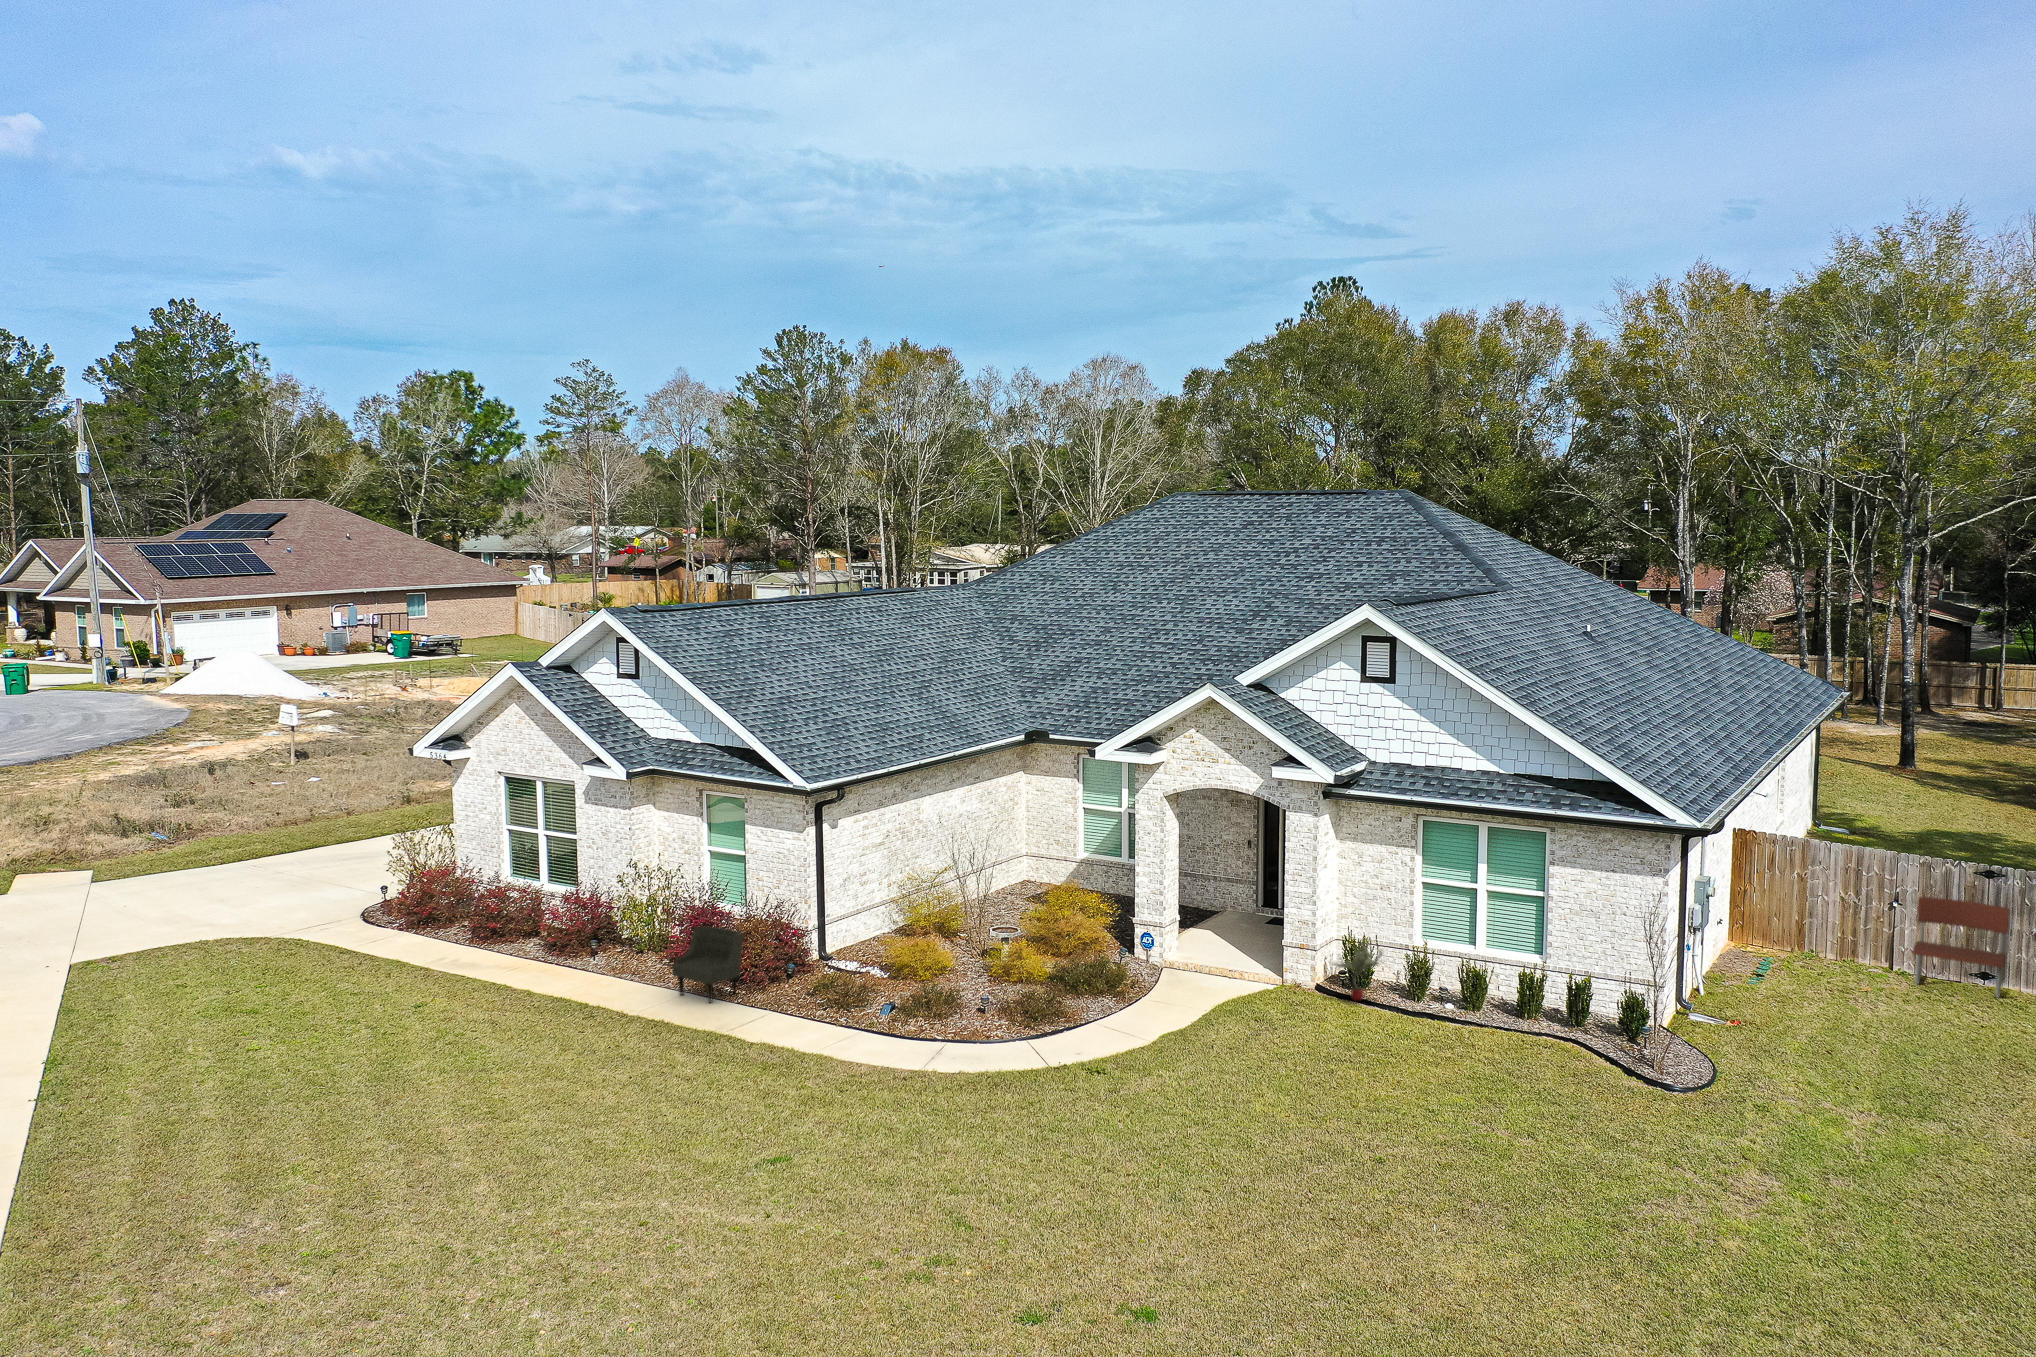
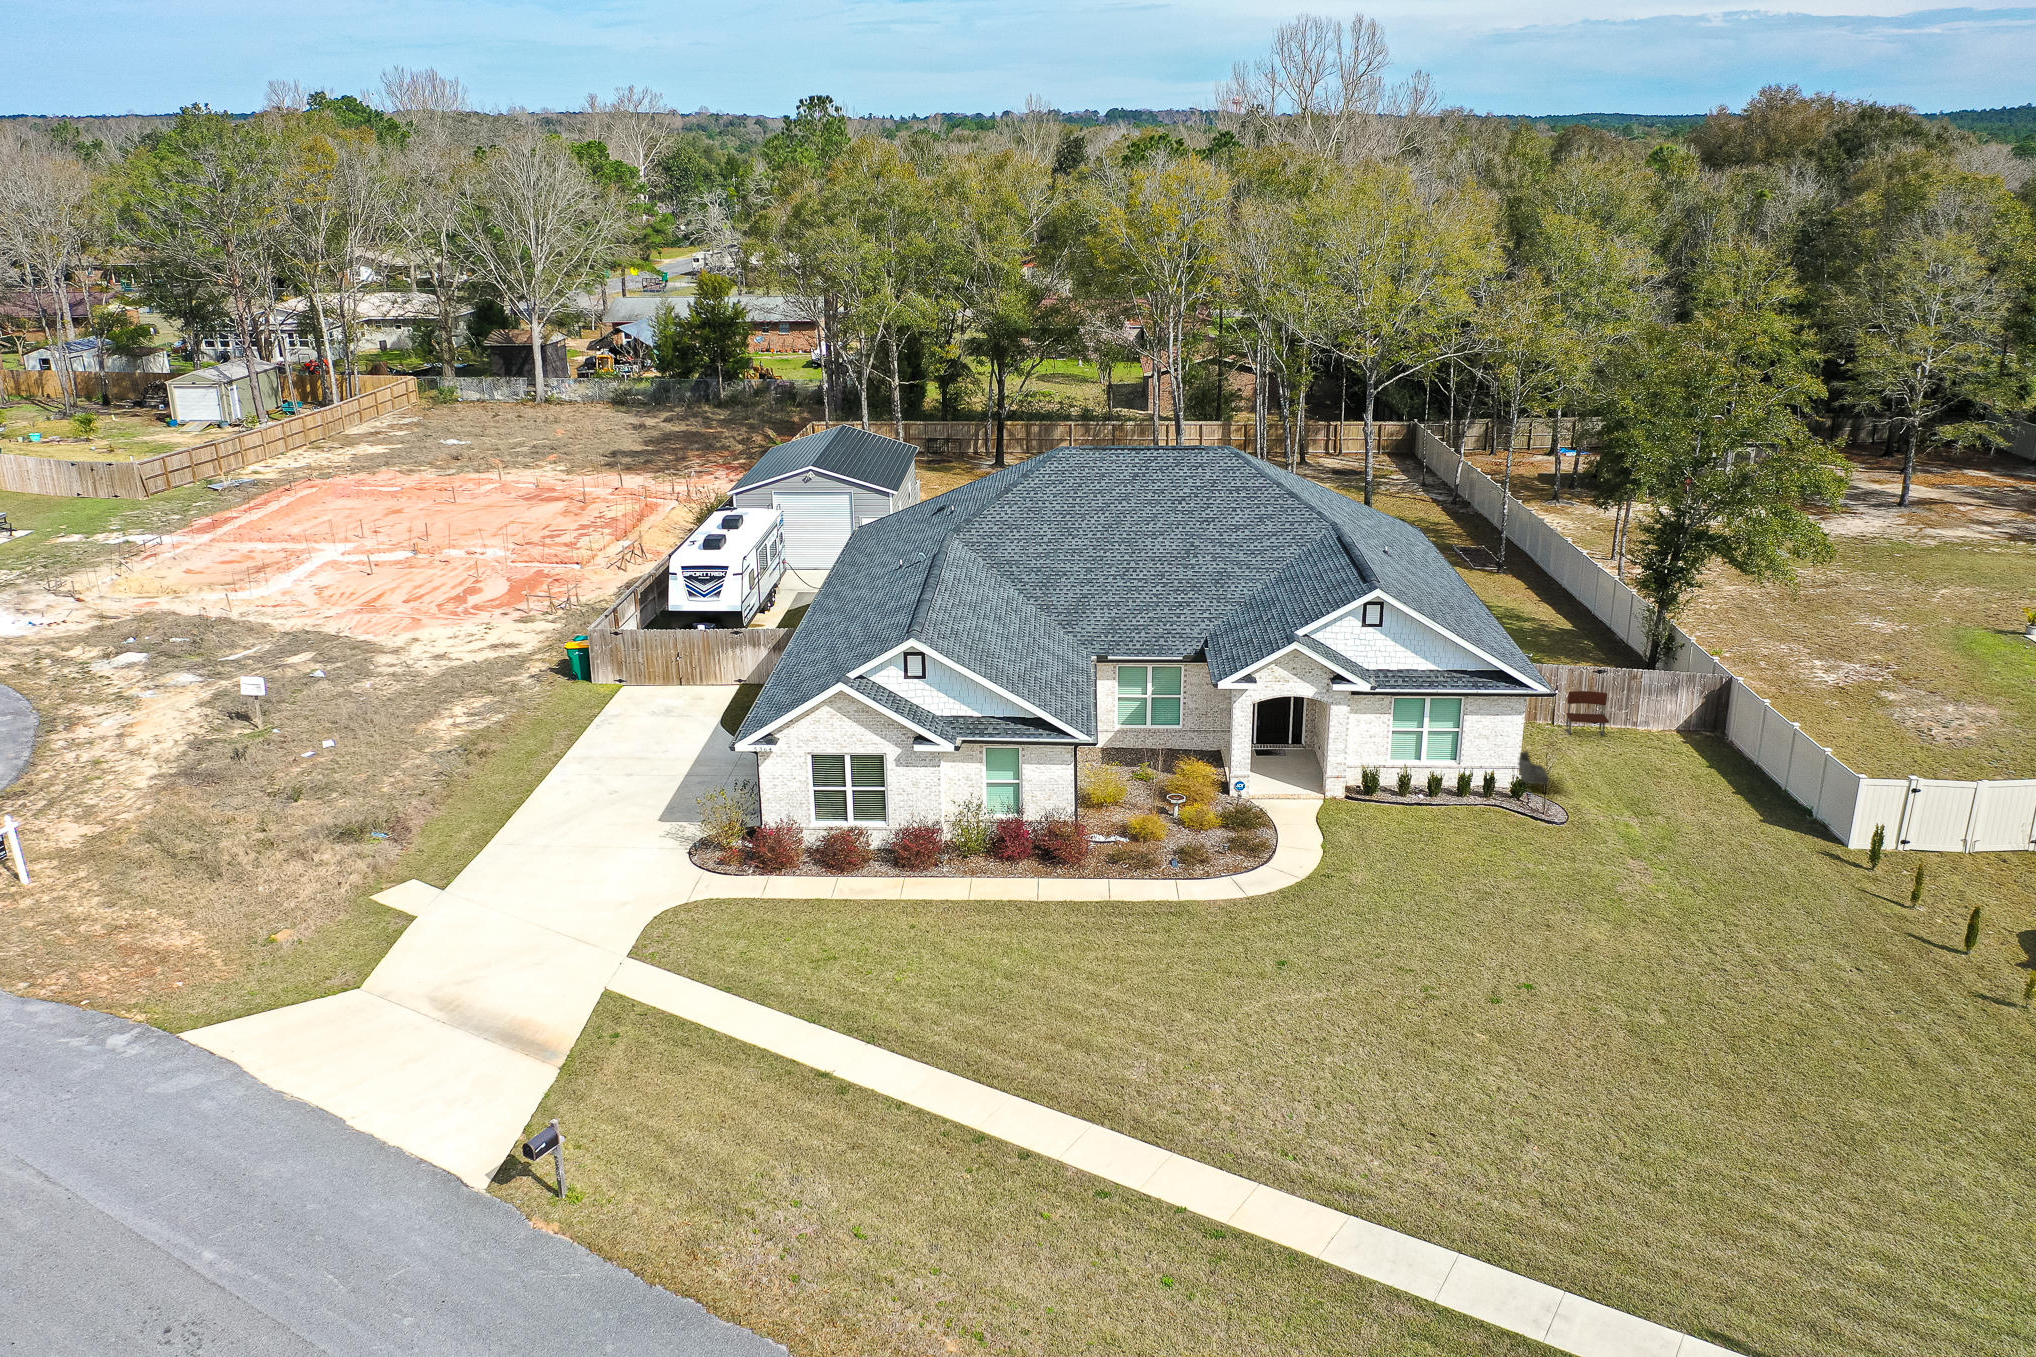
armchair: present [672,926,744,1003] -> present [1518,751,1549,792]
potted tree: present [1332,942,1383,1001] -> none [1365,767,1392,801]

